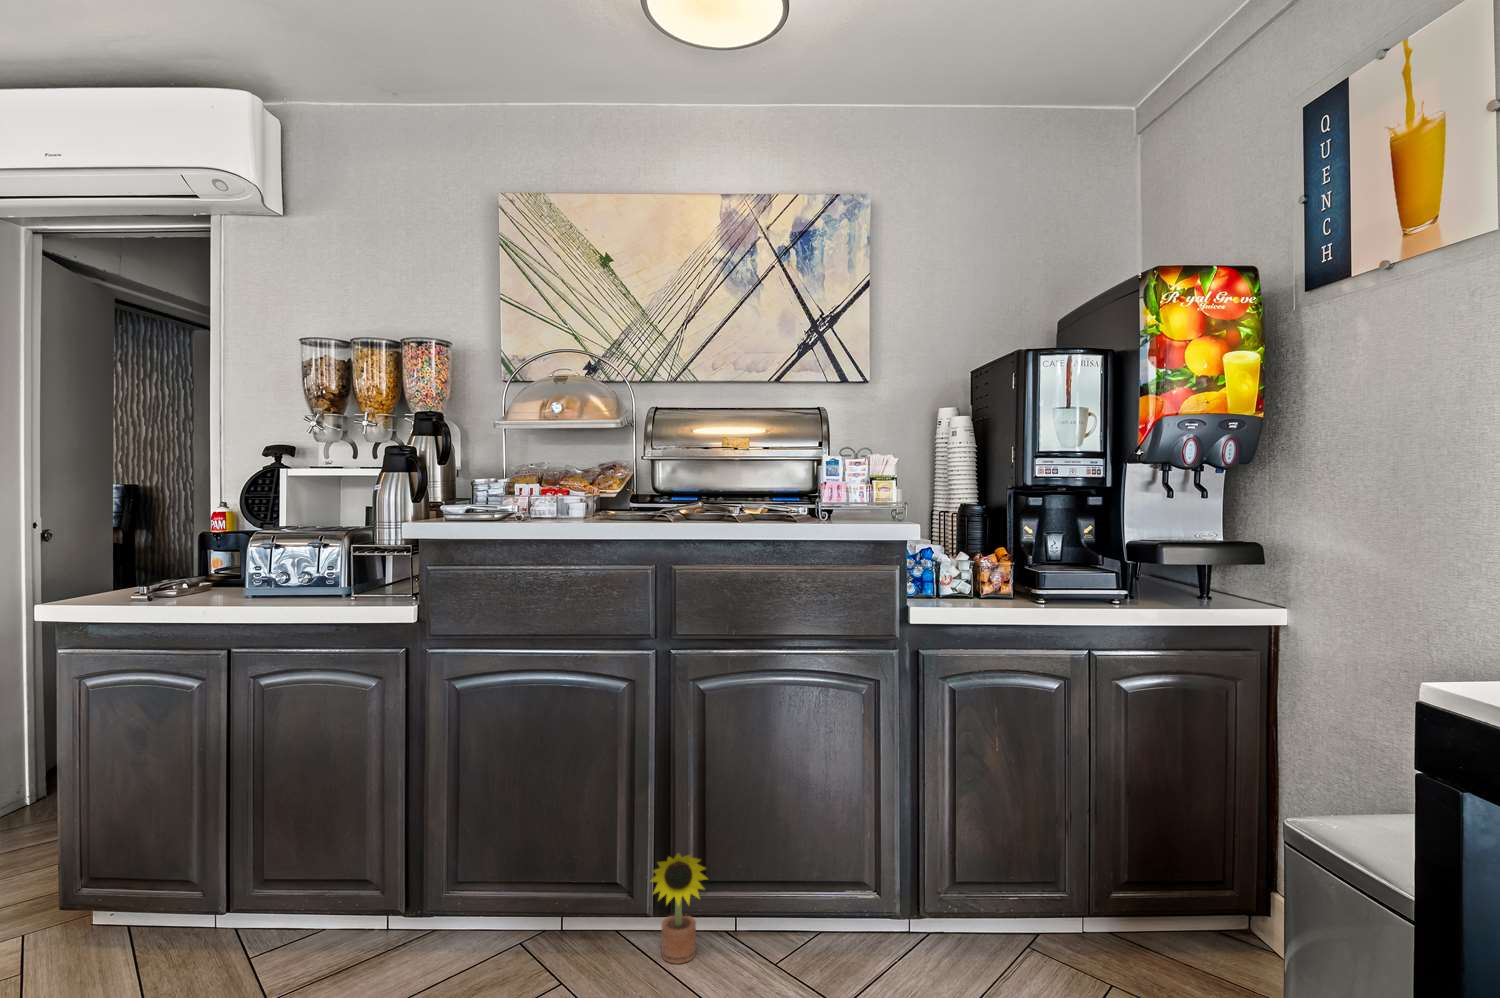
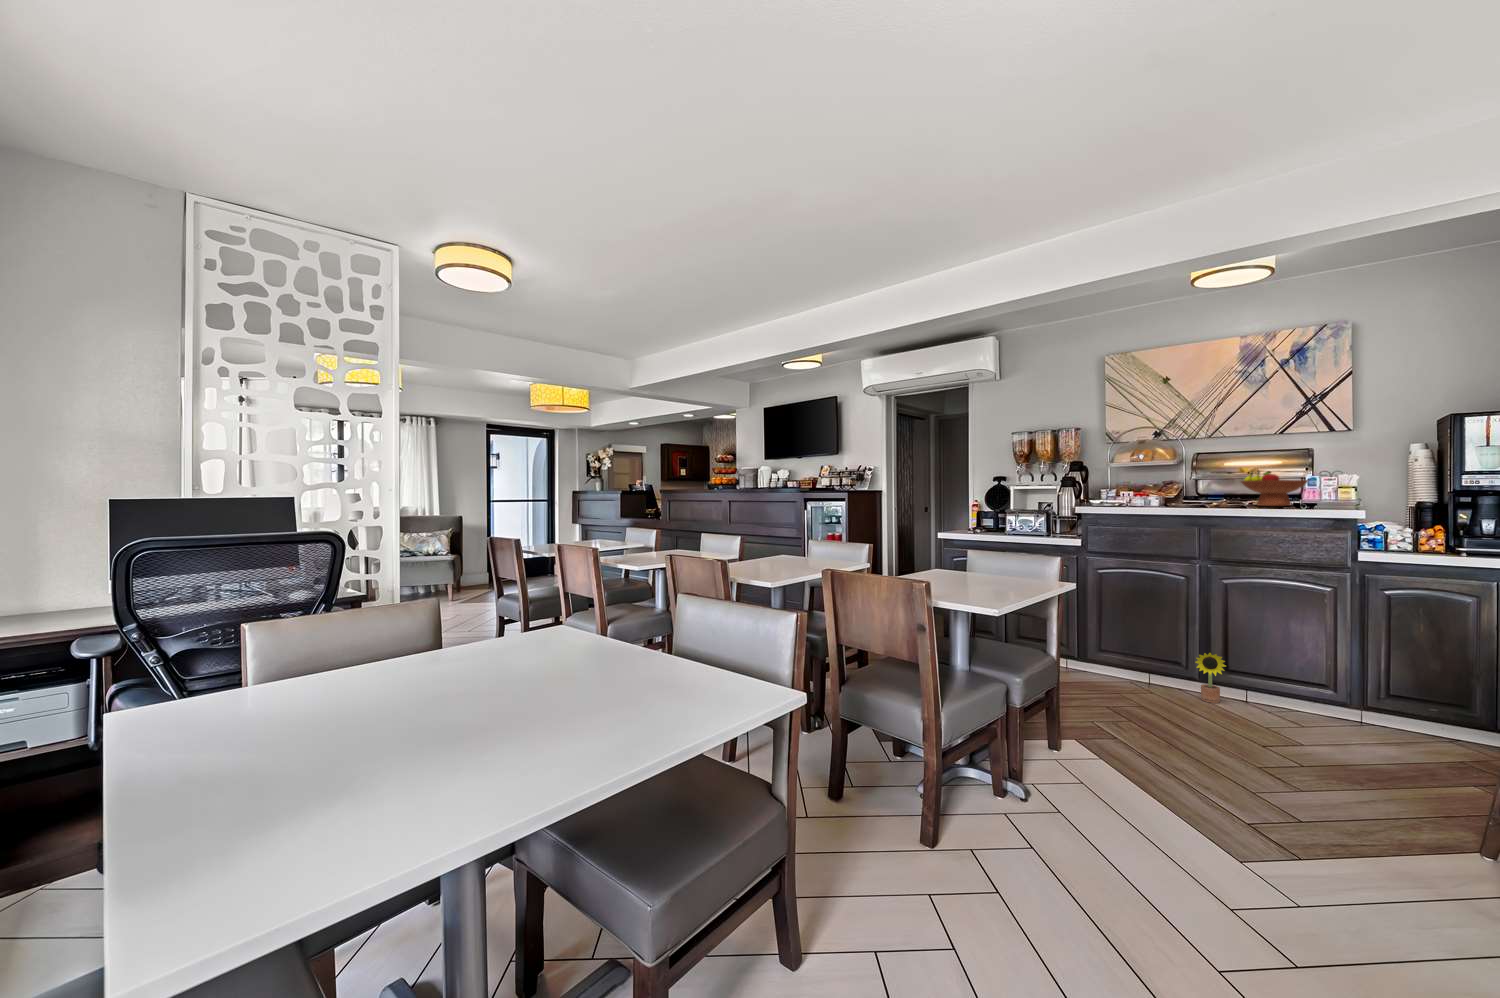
fruit bowl: none [724,442,830,514] -> present [1241,471,1308,506]

